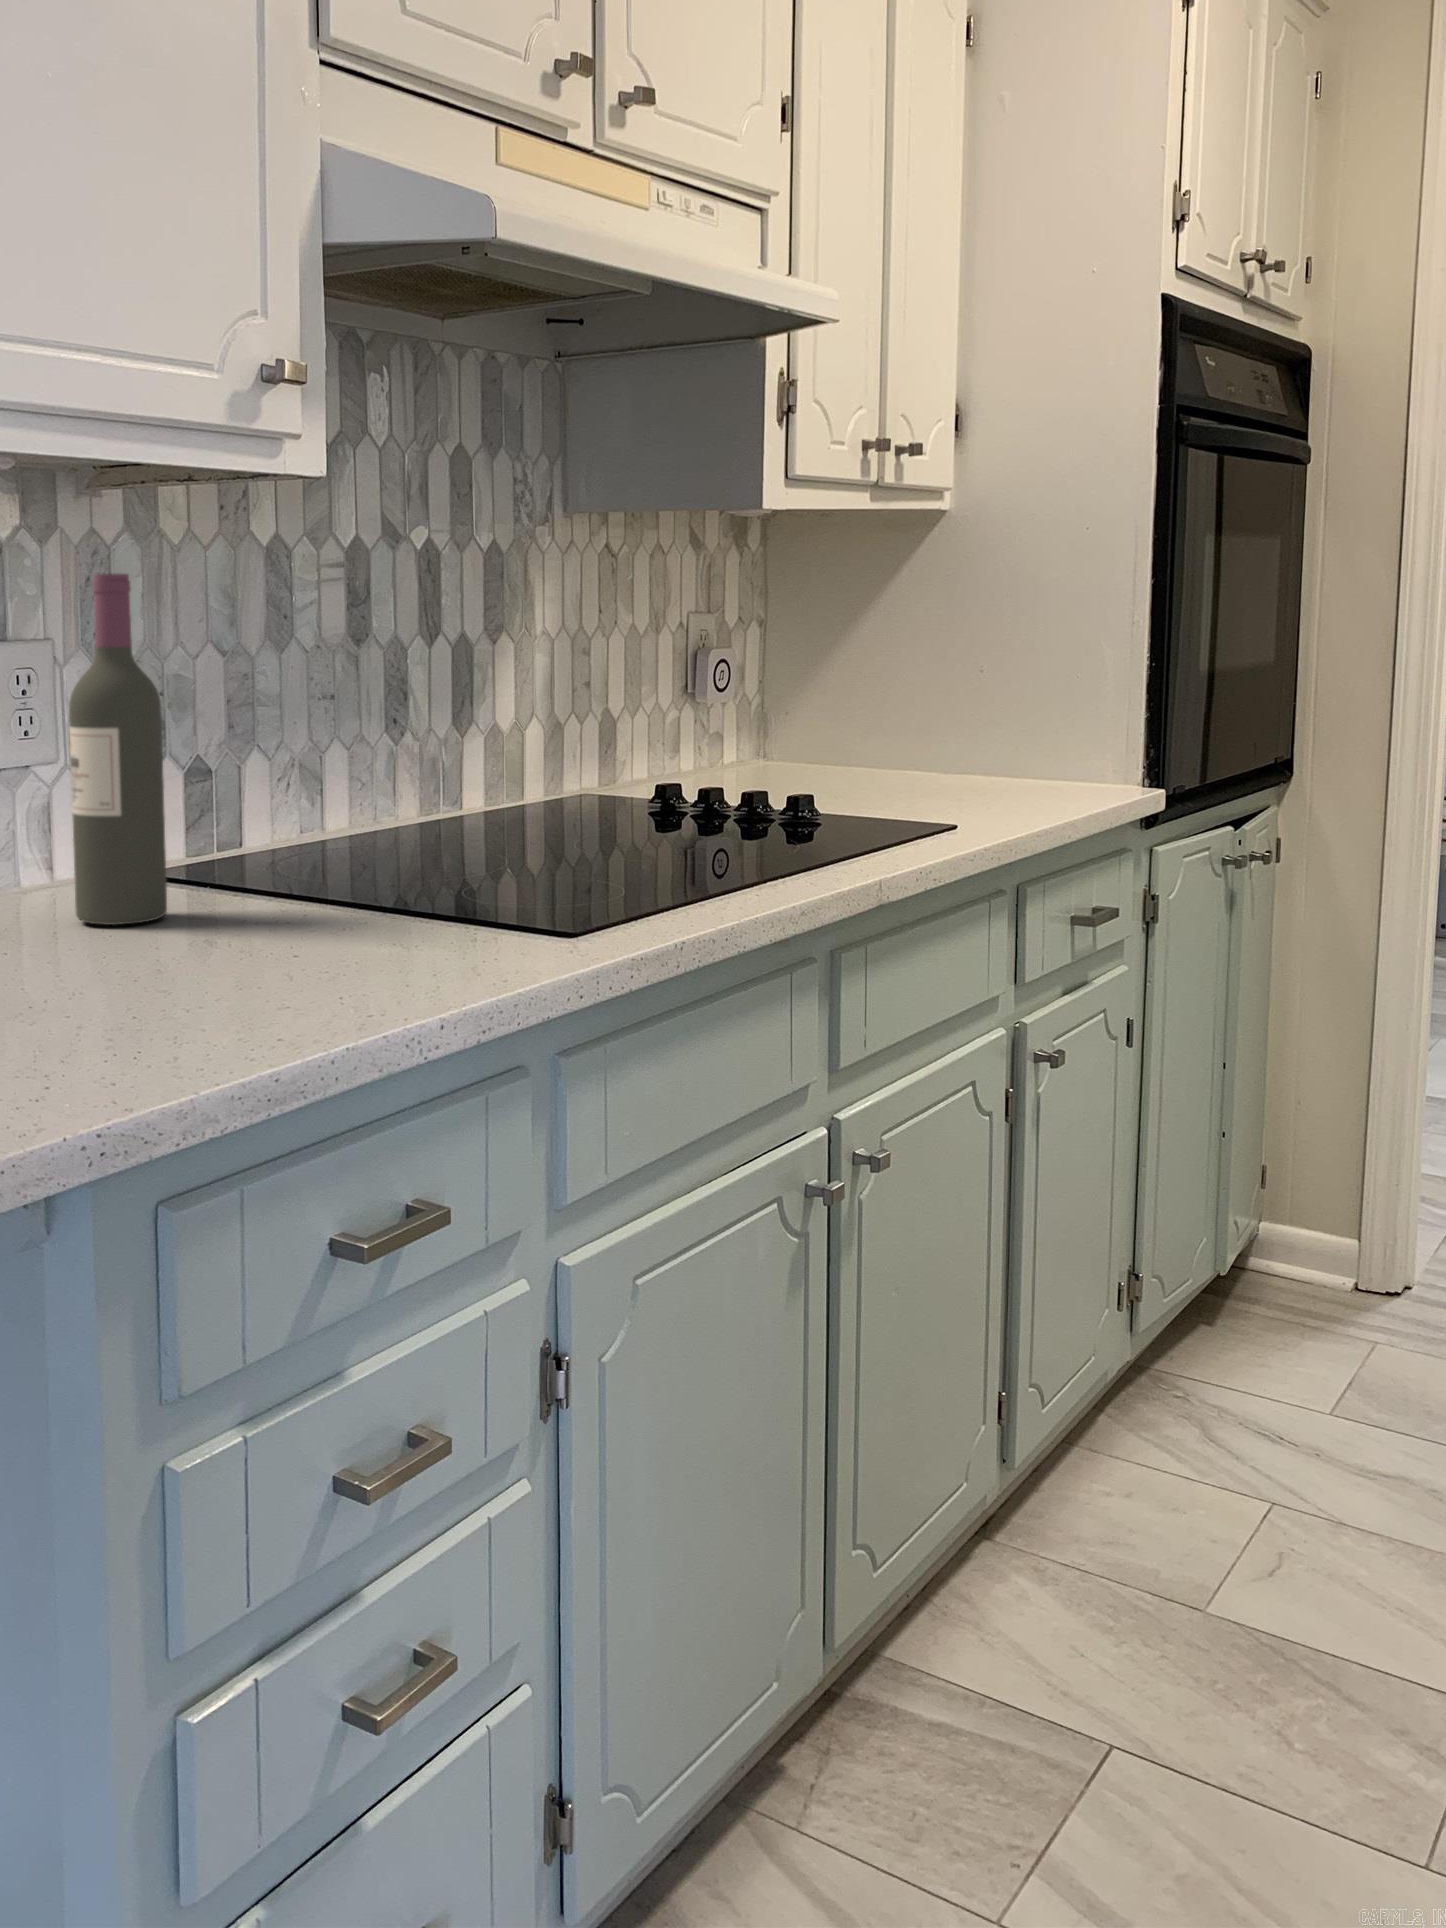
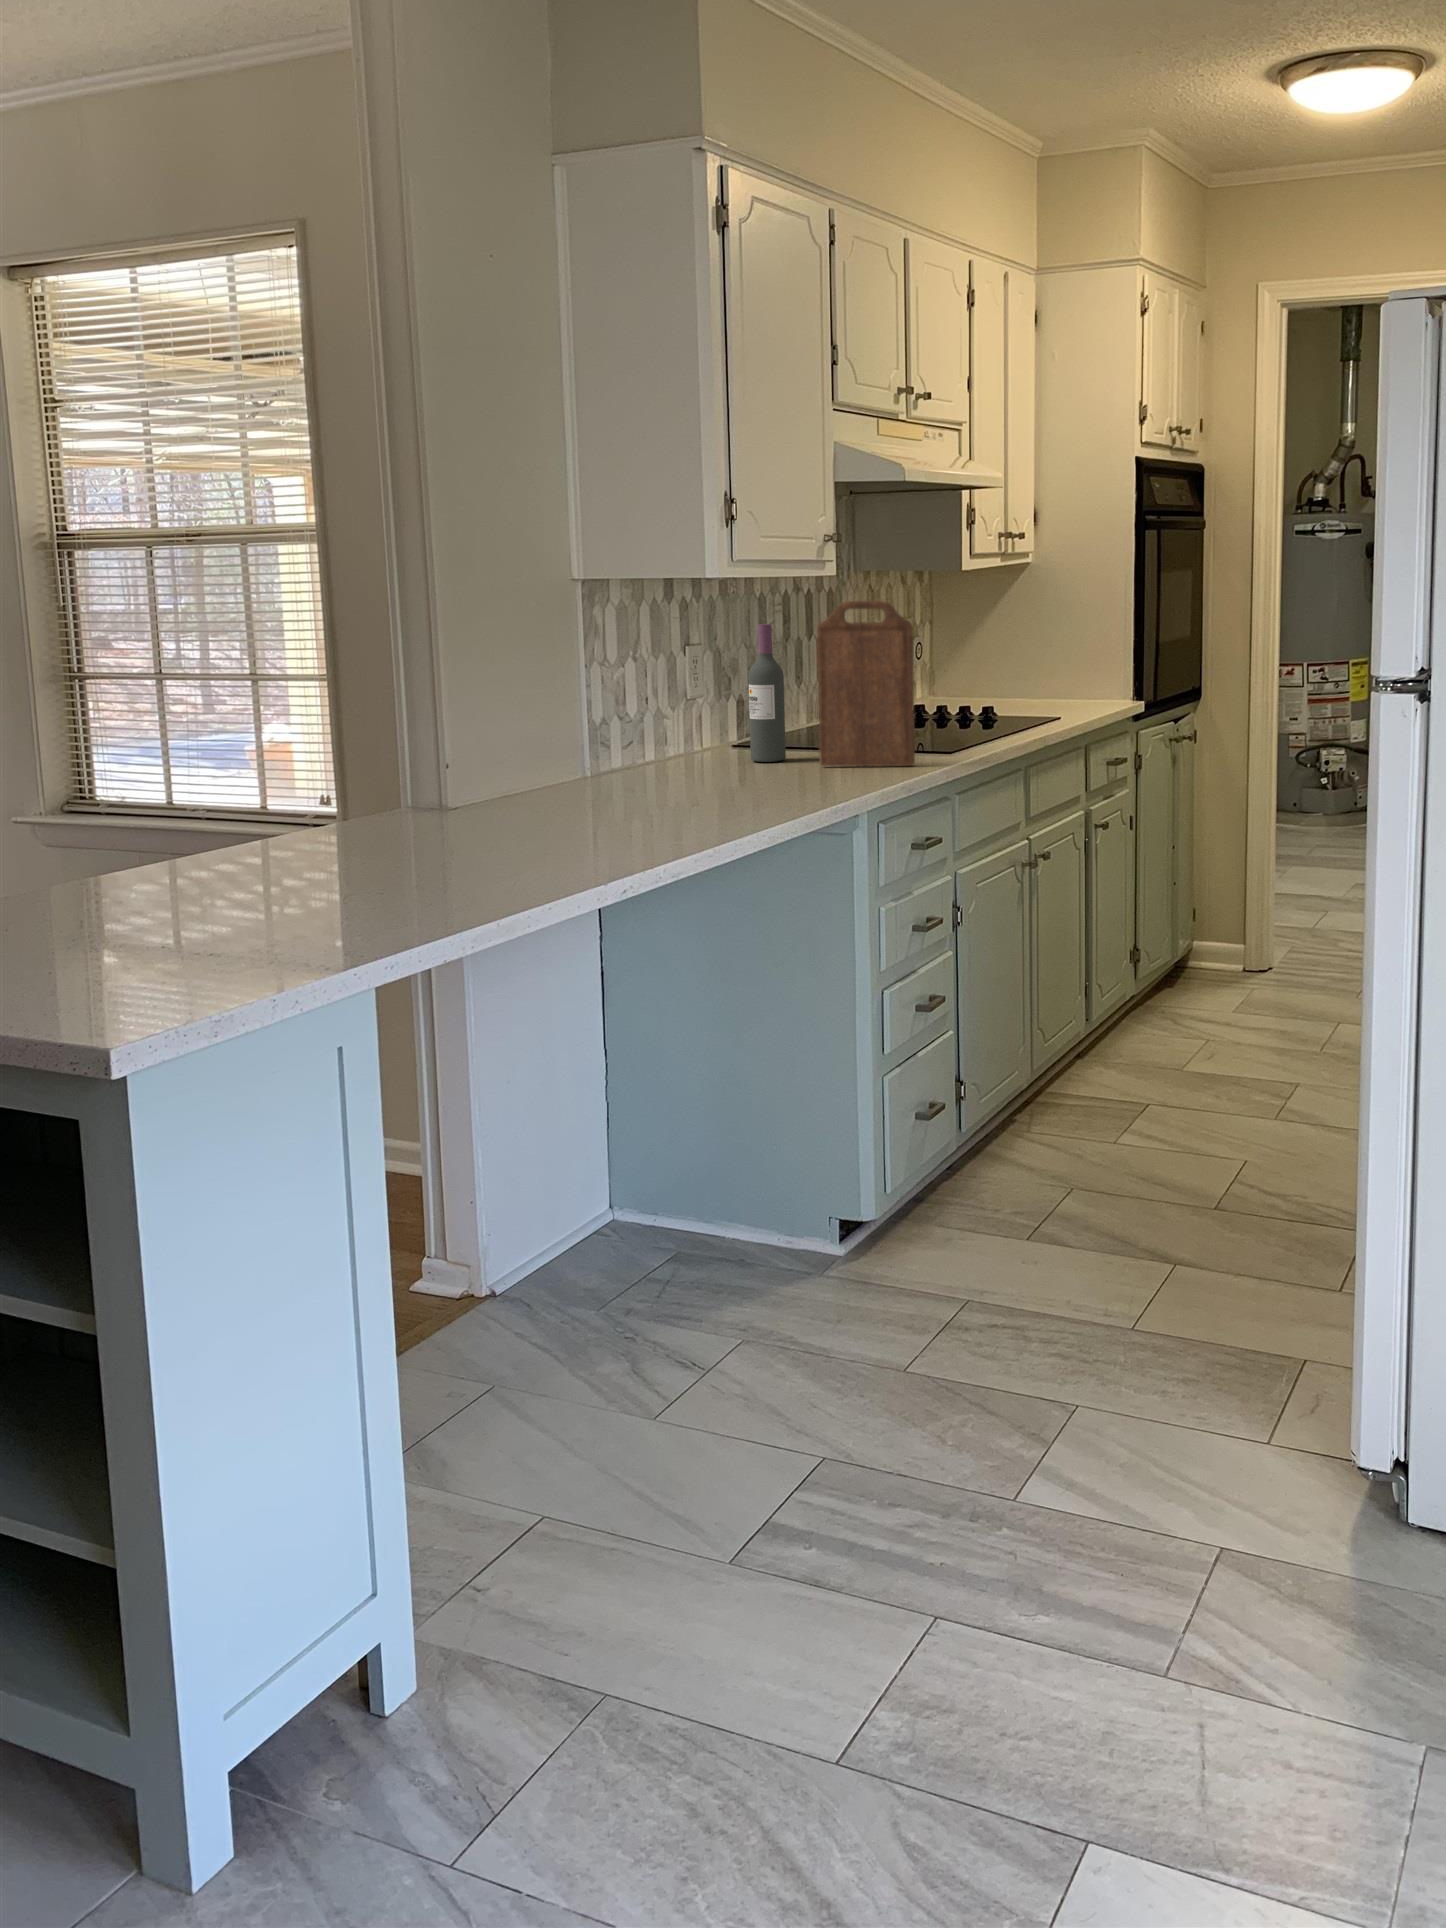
cutting board: none [166,495,418,968] -> present [817,600,915,766]

